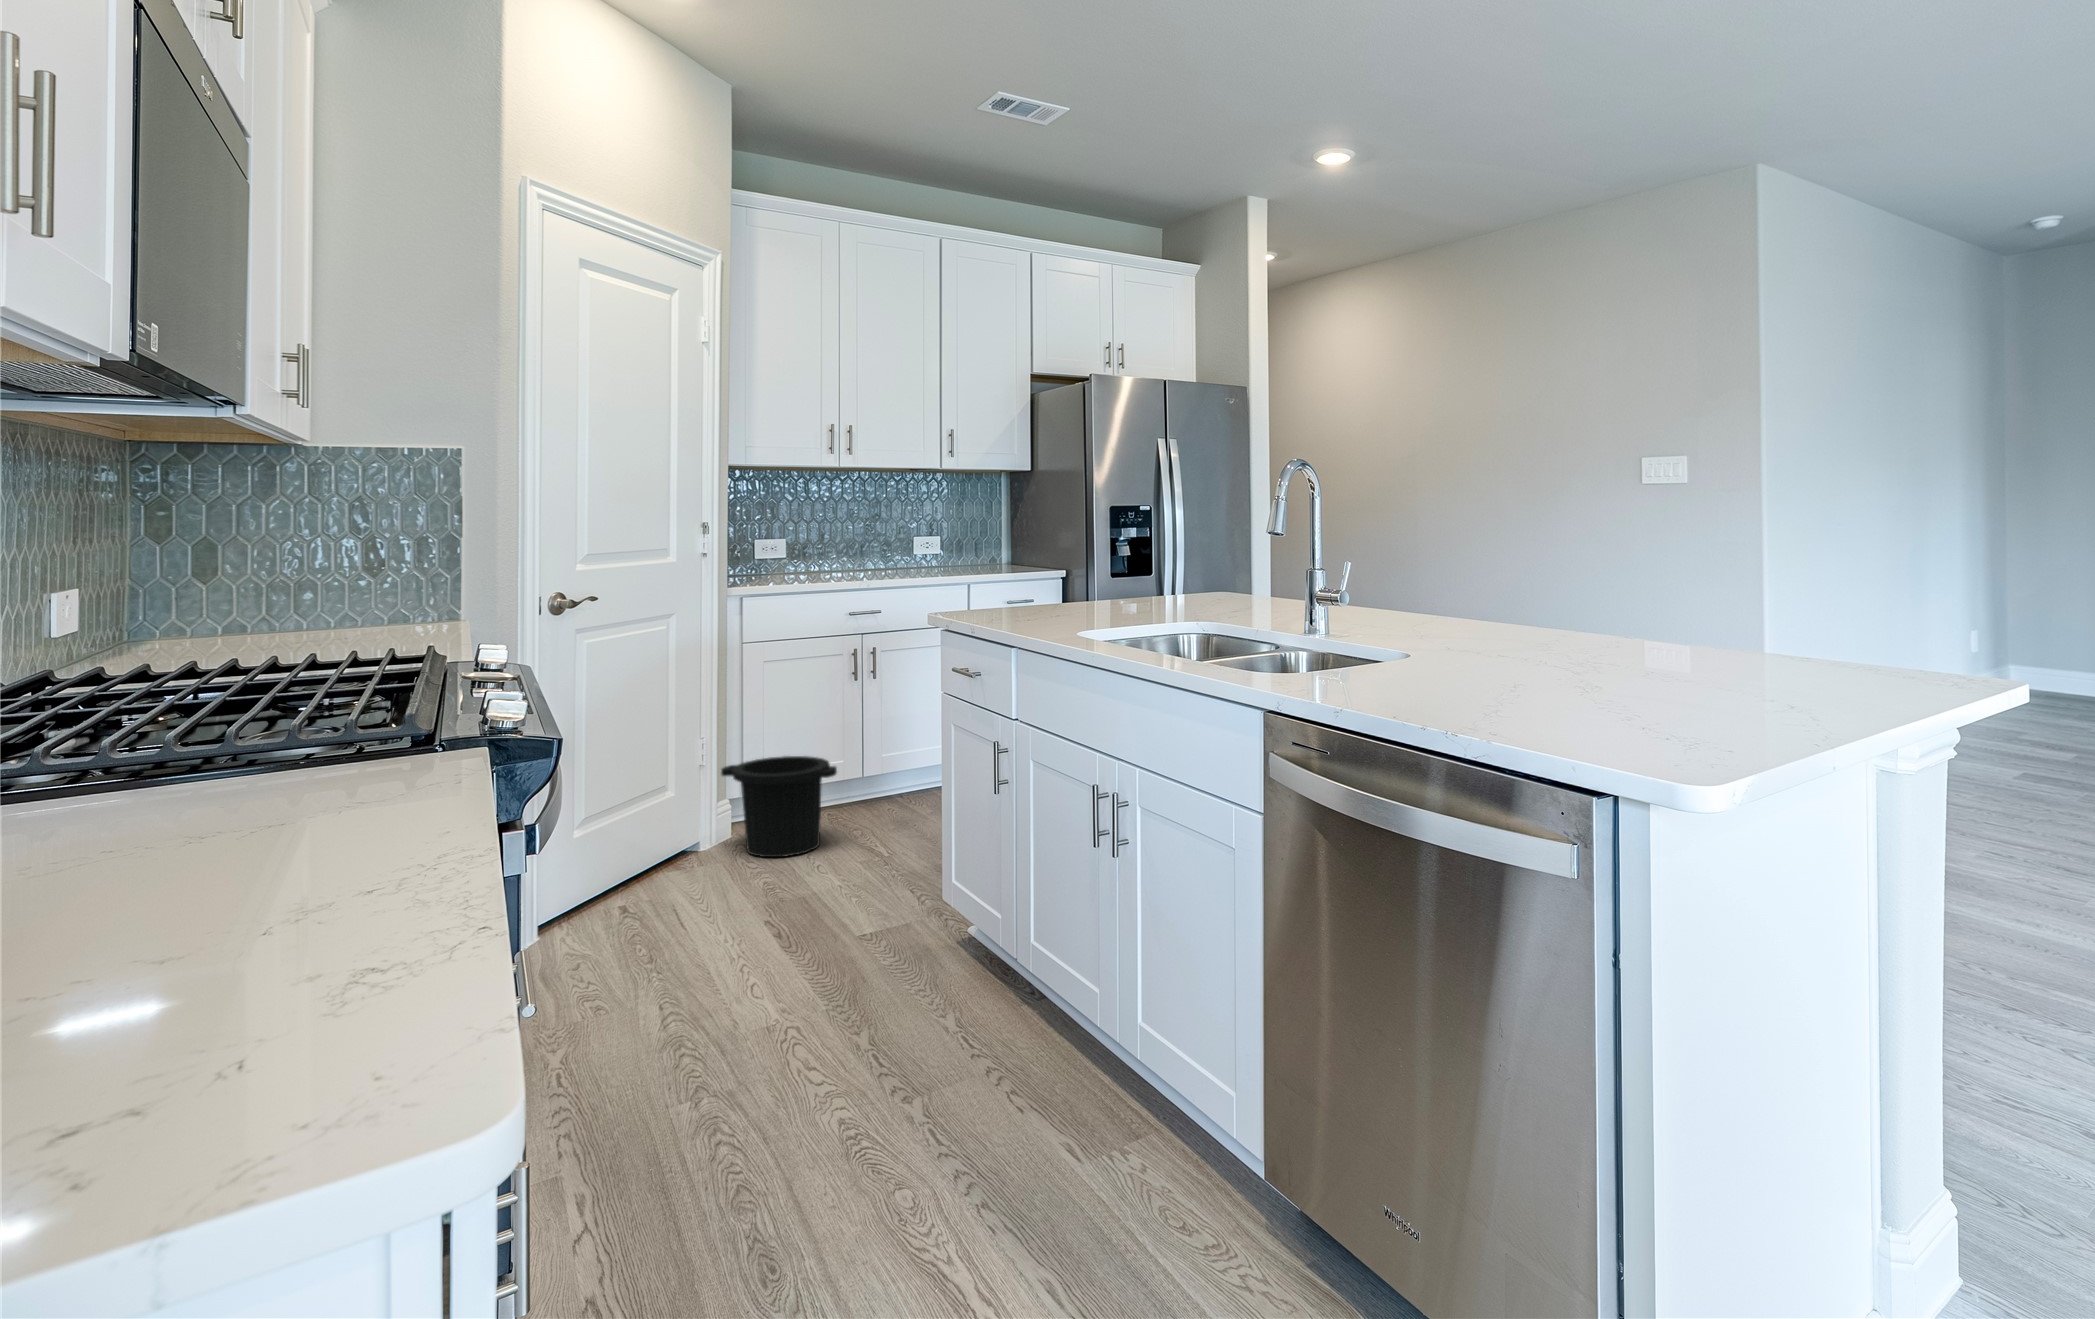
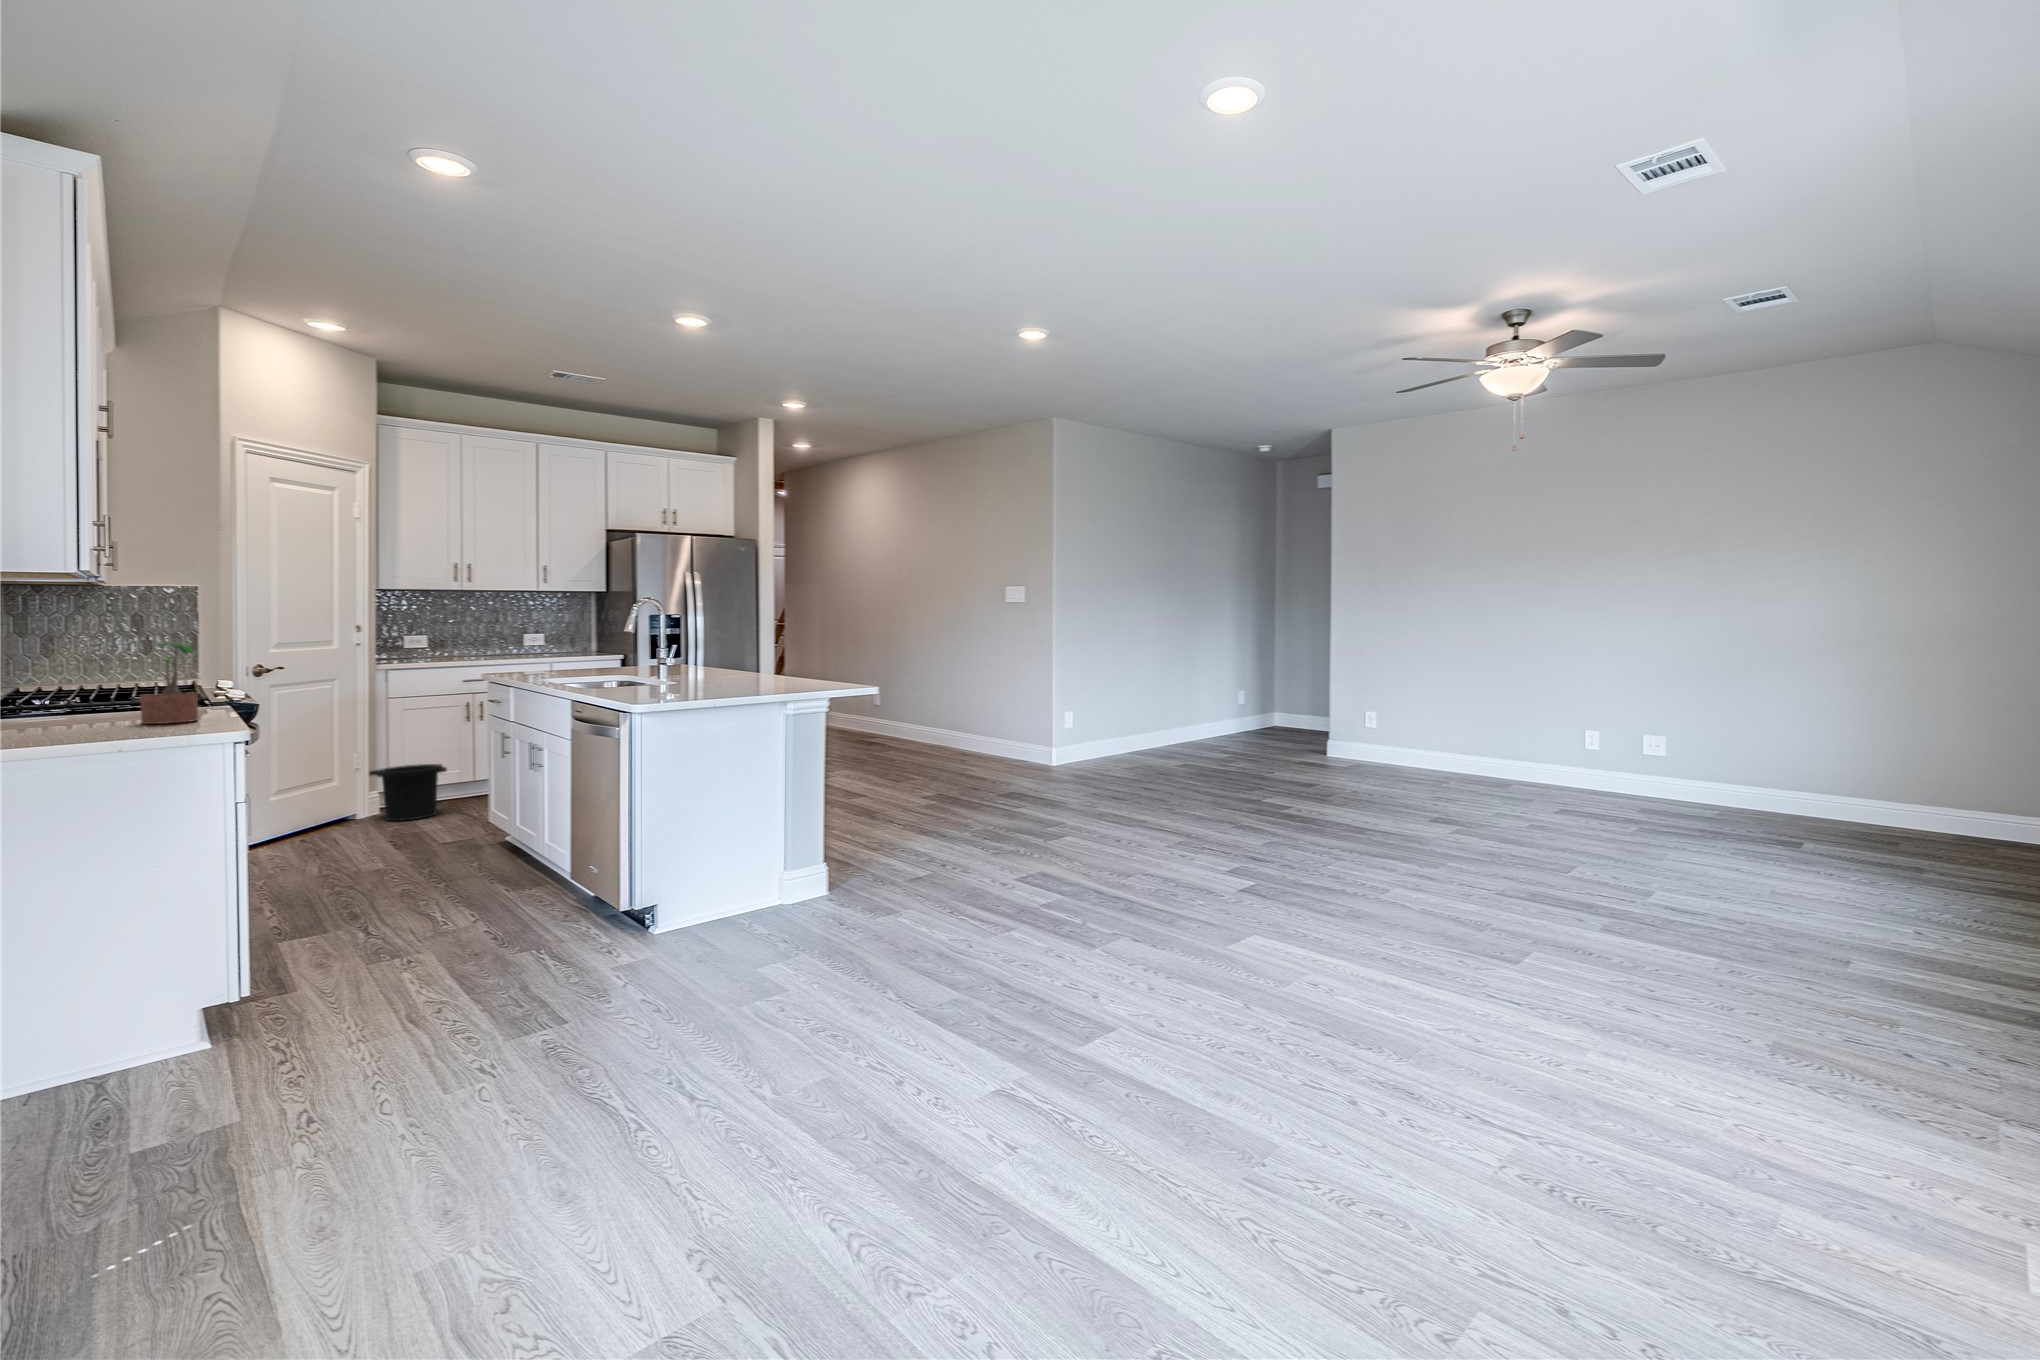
potted plant: none [141,549,351,876] -> present [140,644,198,724]

